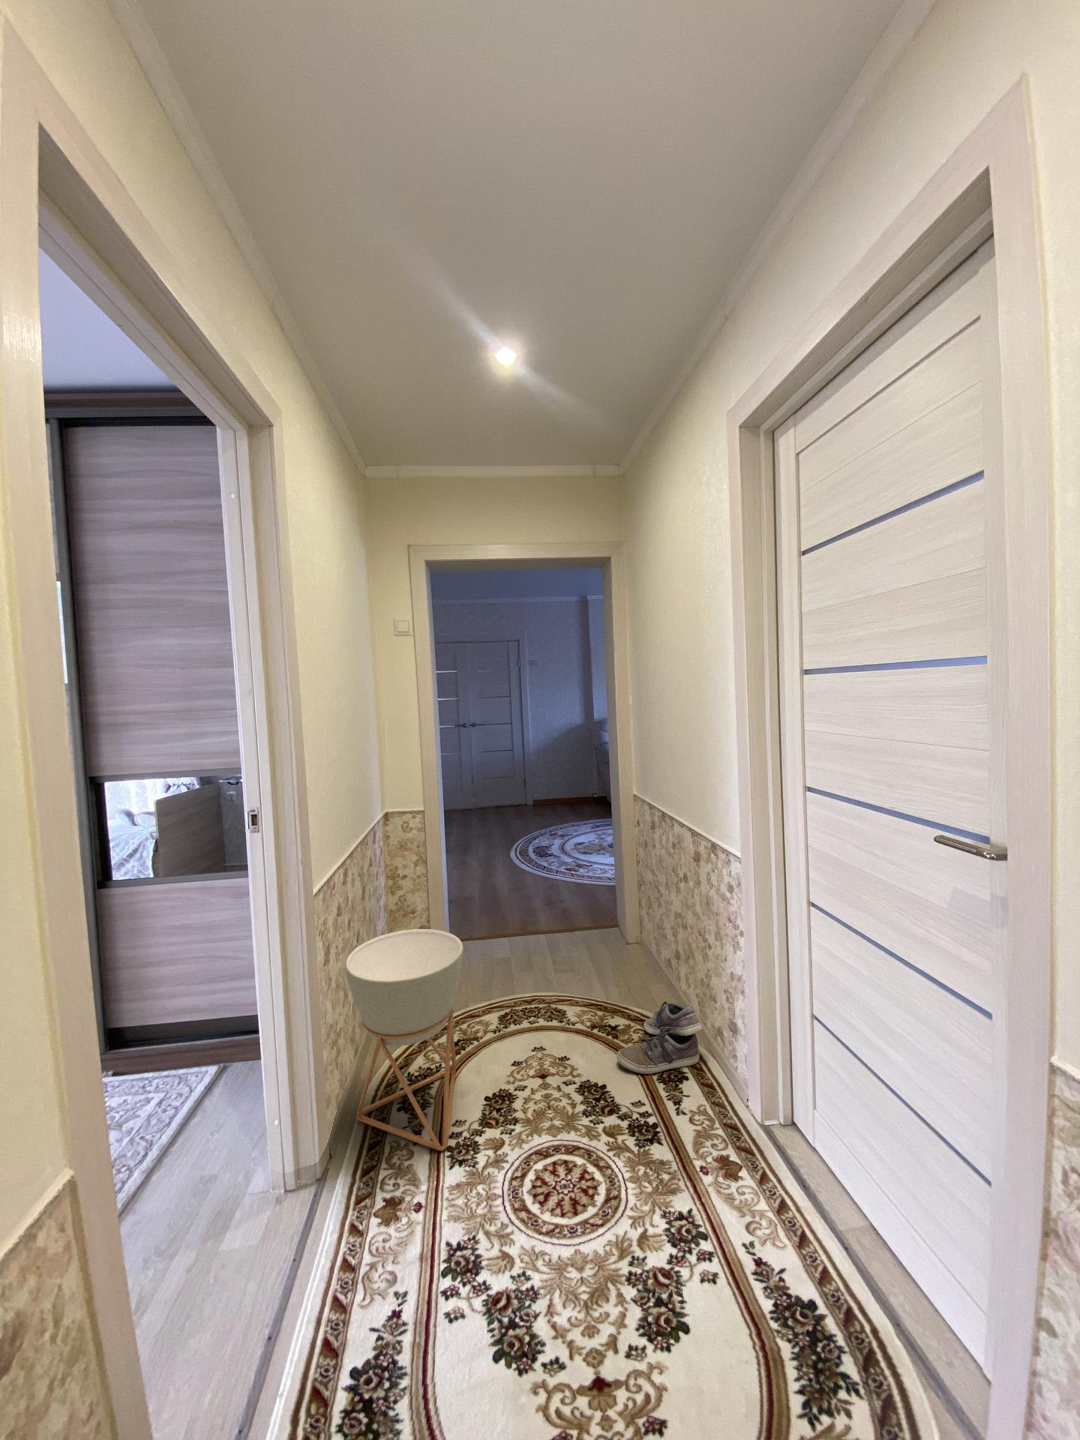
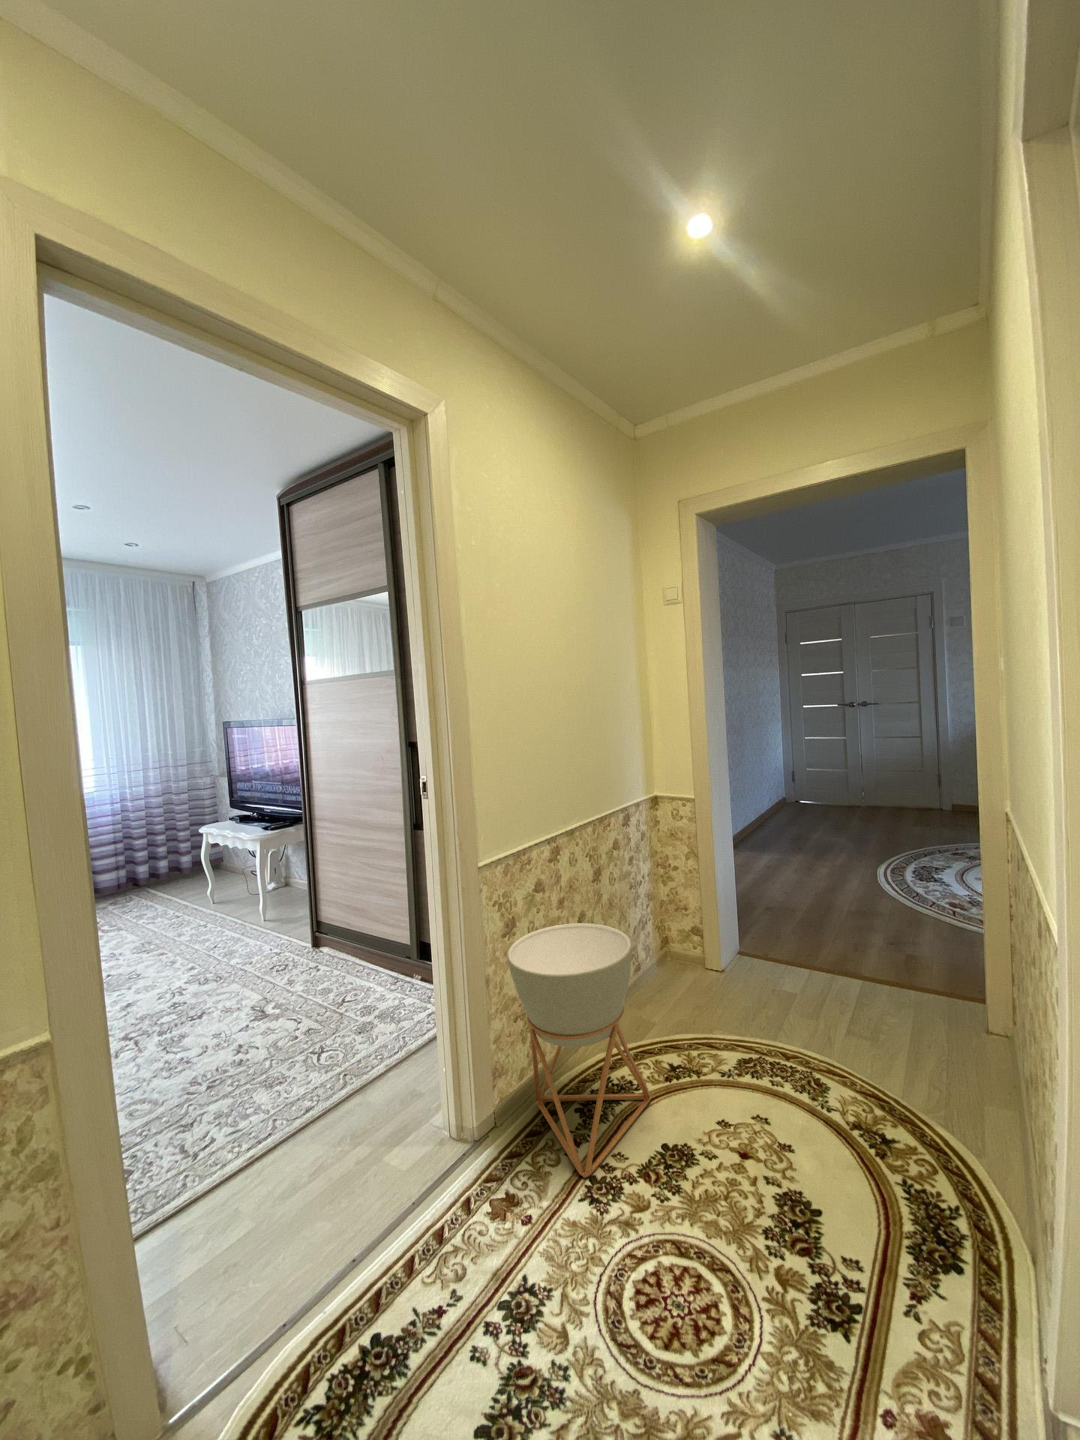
shoe: present [617,1002,702,1074] -> none [857,1134,1026,1262]

